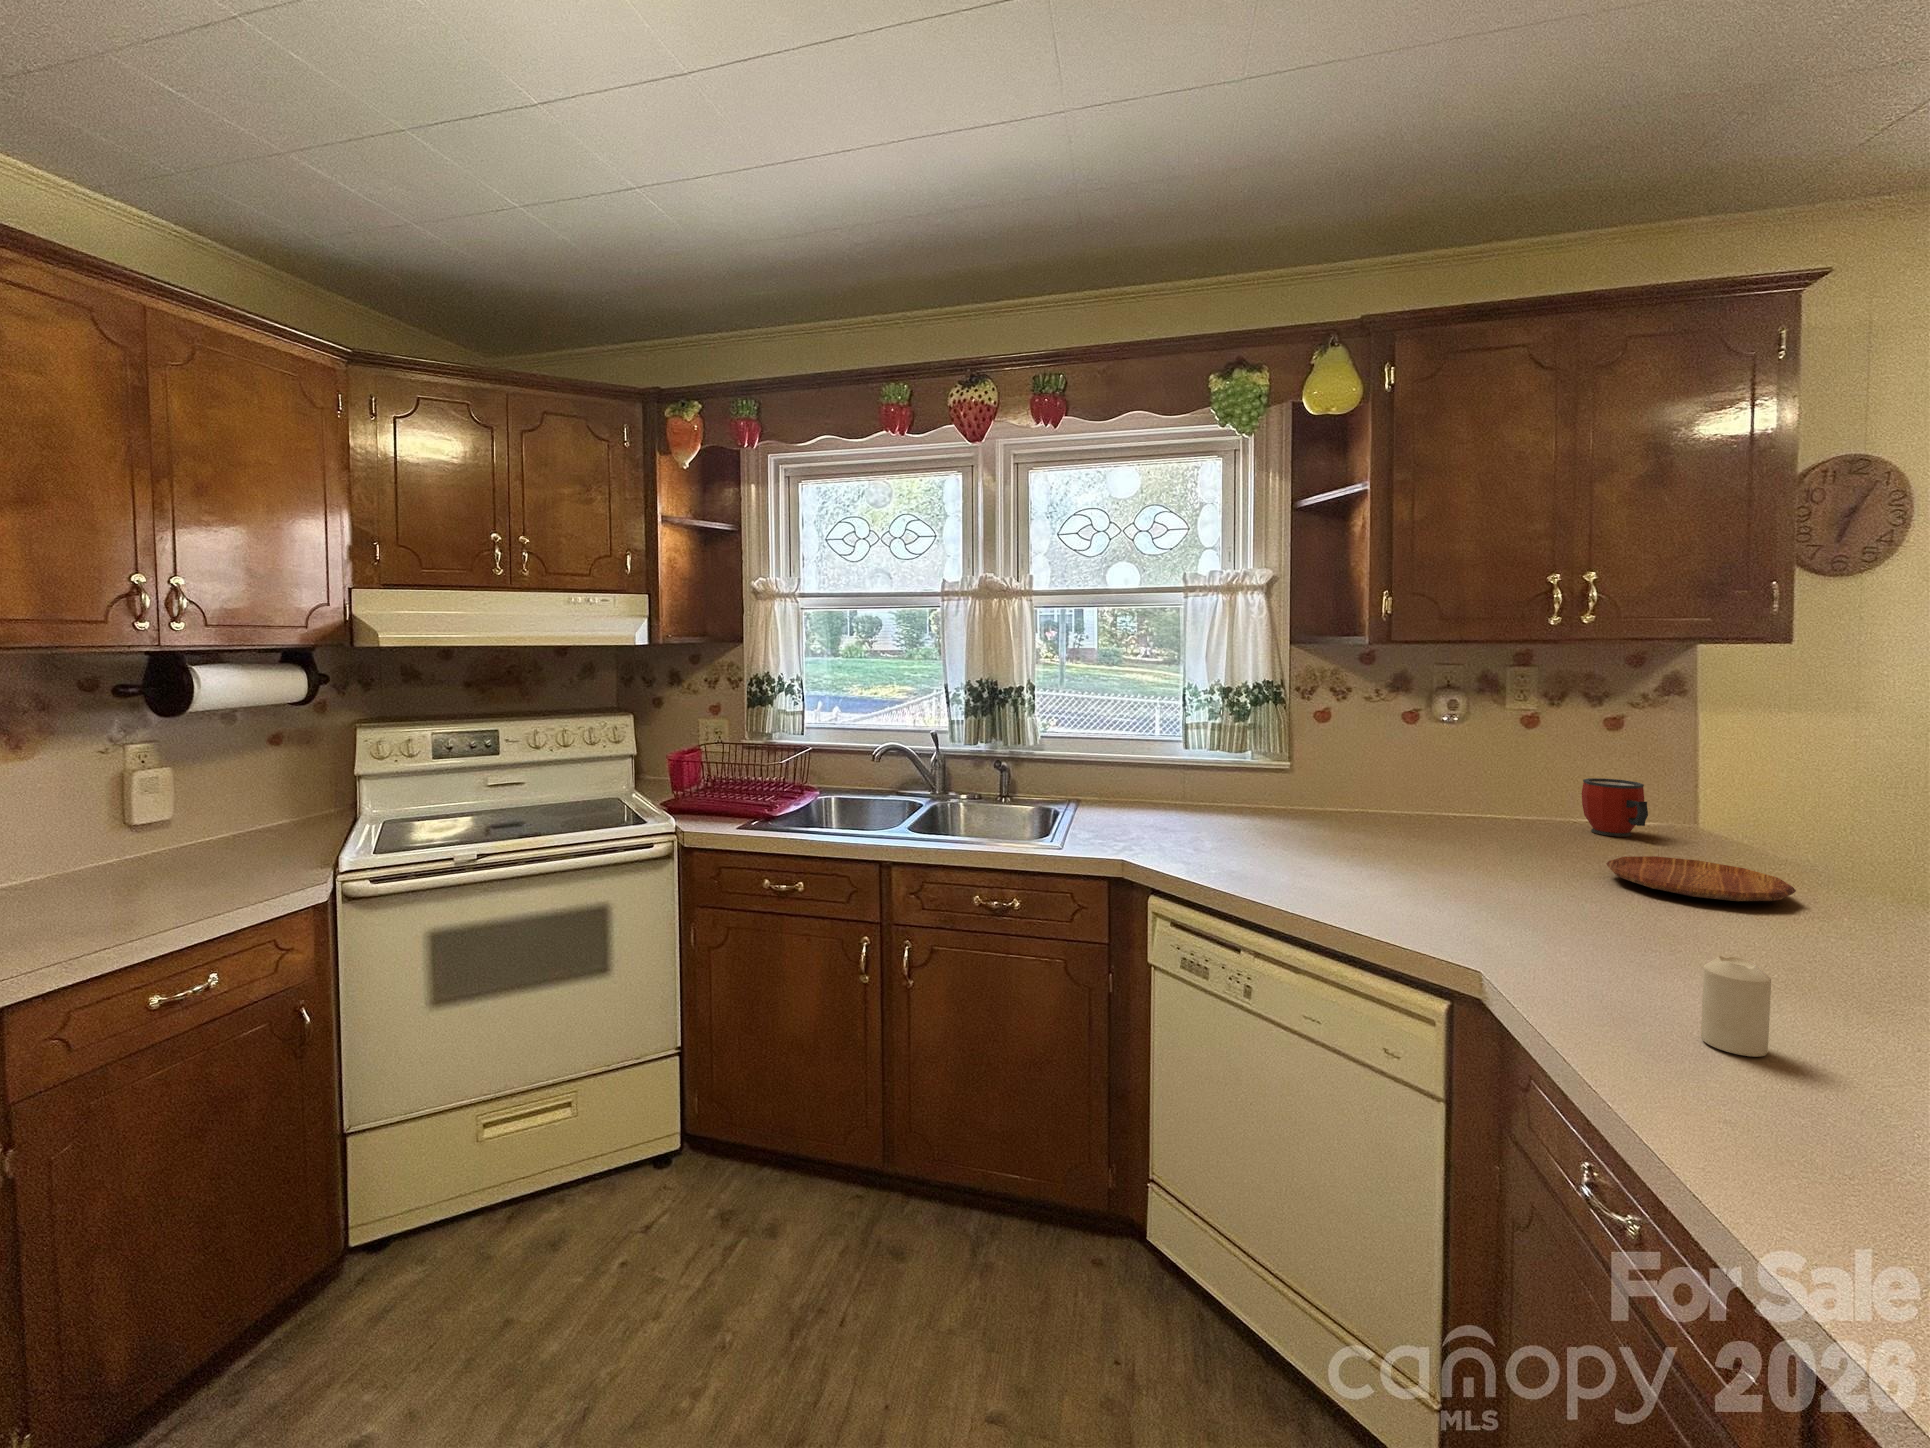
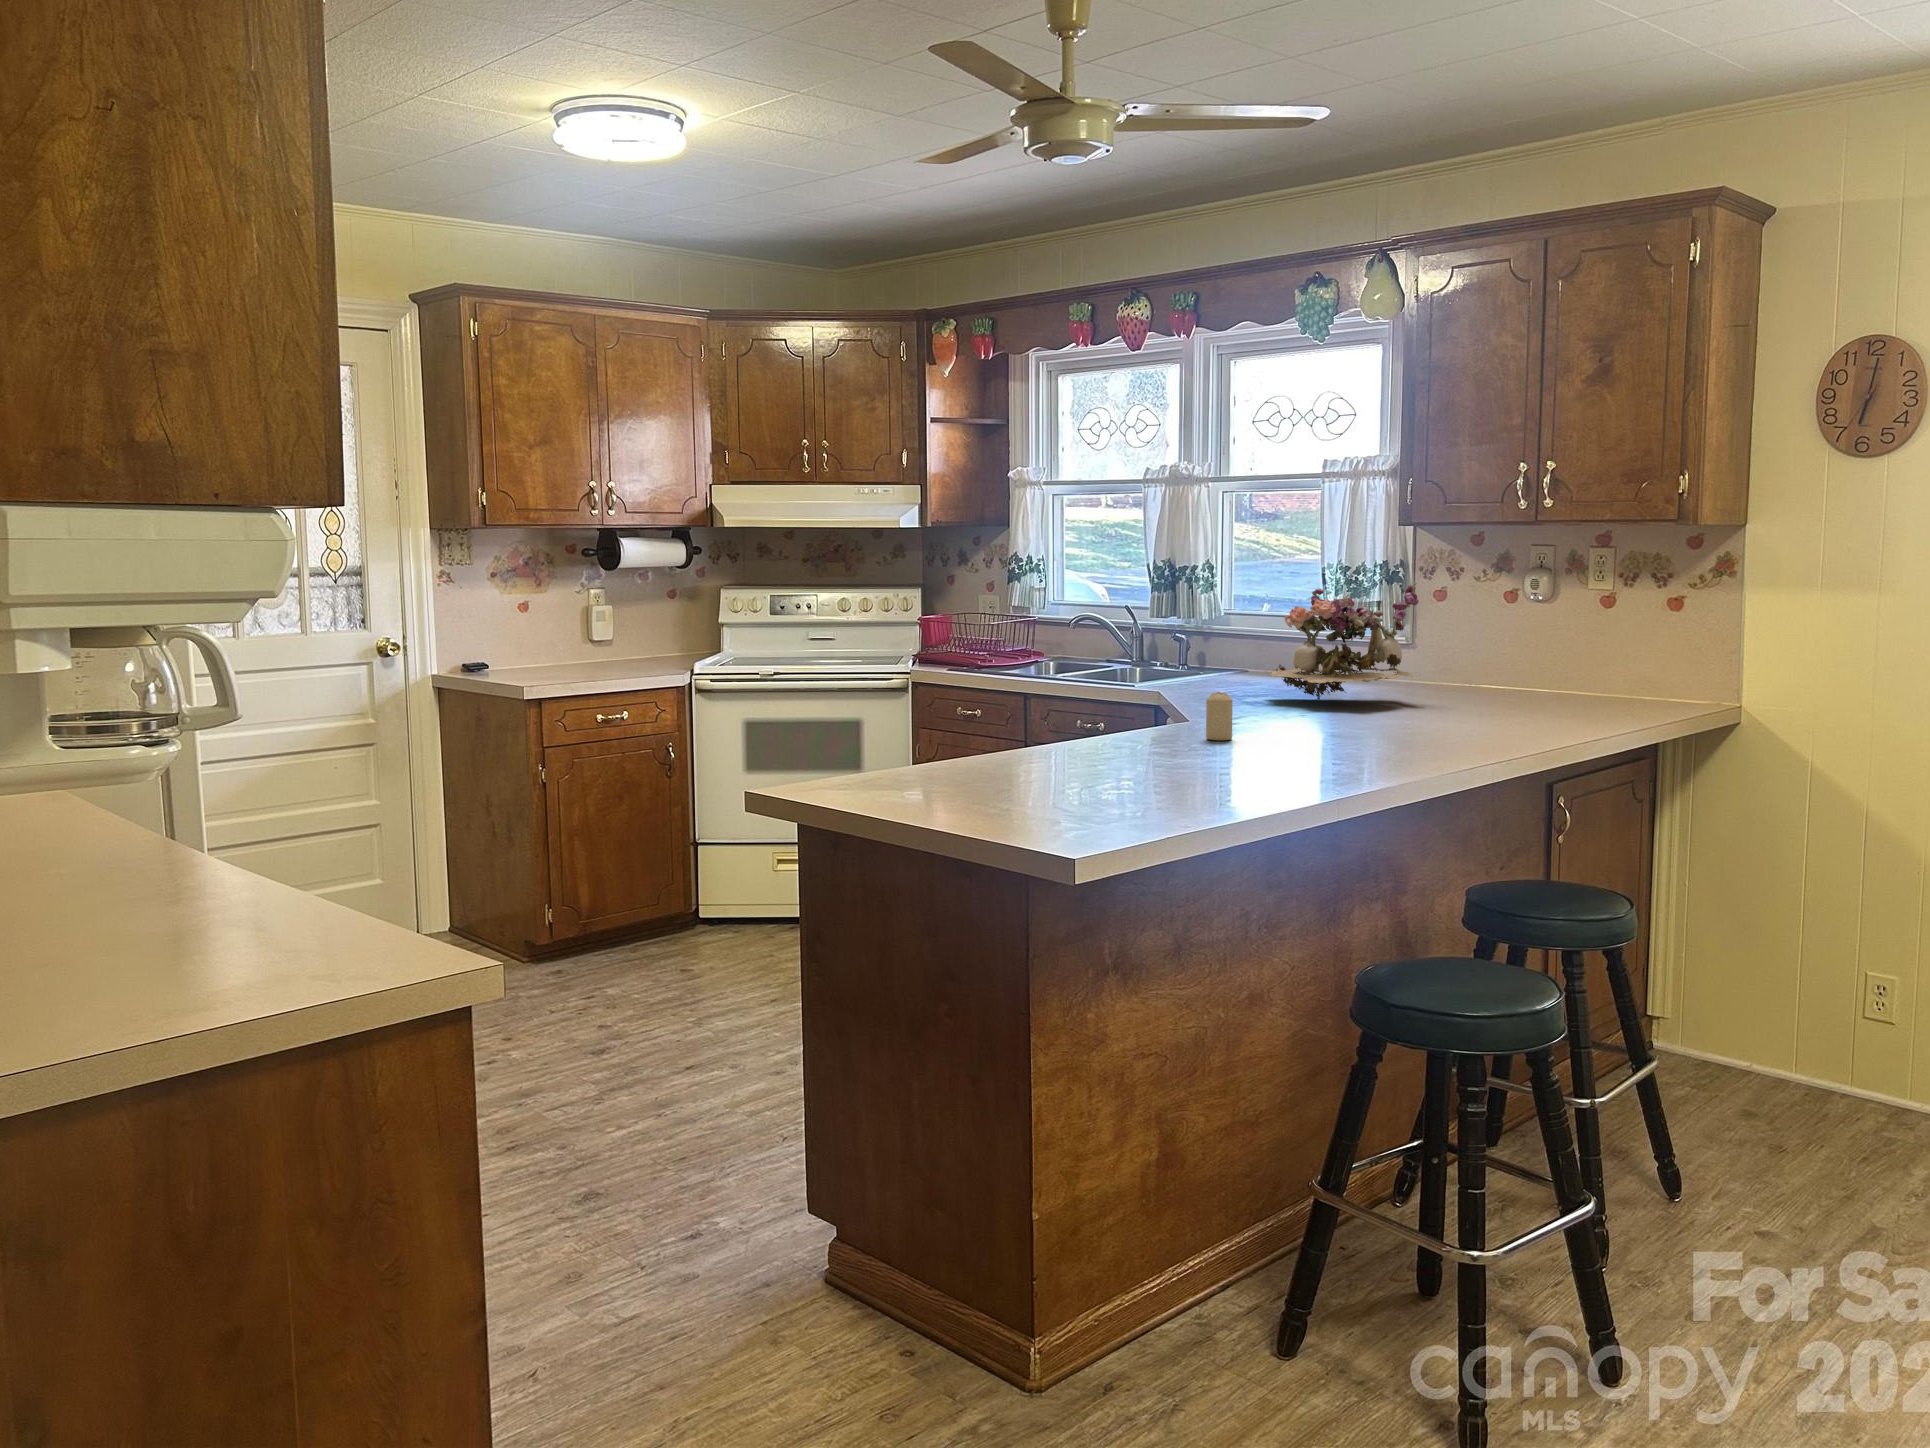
flower arrangement: none [1301,712,1514,867] -> present [1264,582,1419,700]
mug: present [1582,778,1648,837] -> none [1604,654,1652,705]
tray: present [1606,856,1796,901] -> none [1452,700,1567,720]

